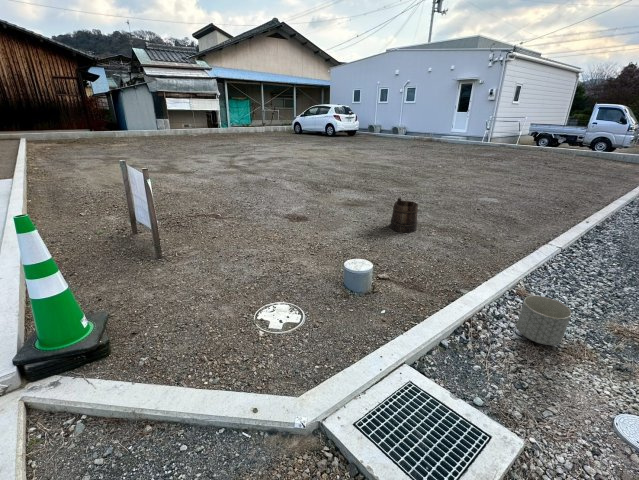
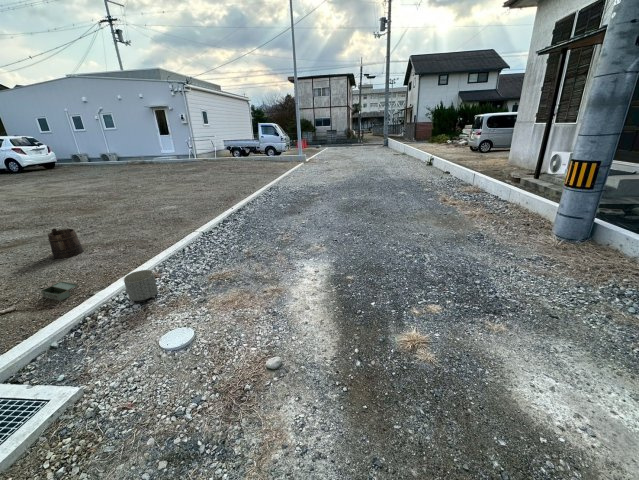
toolbox: none [400,265,439,291] -> present [41,282,78,301]

